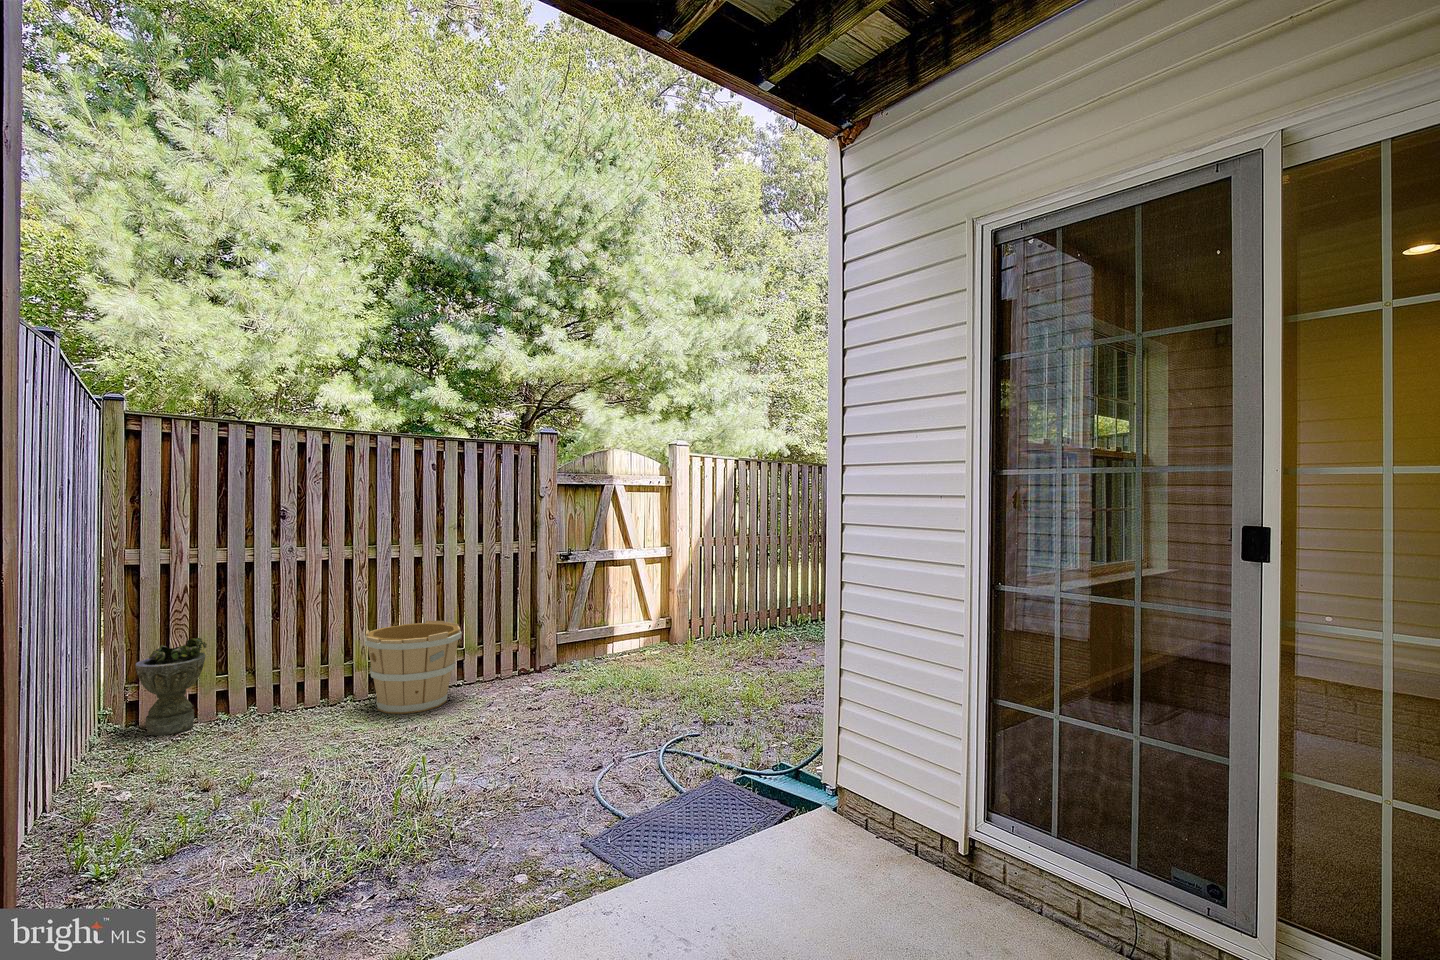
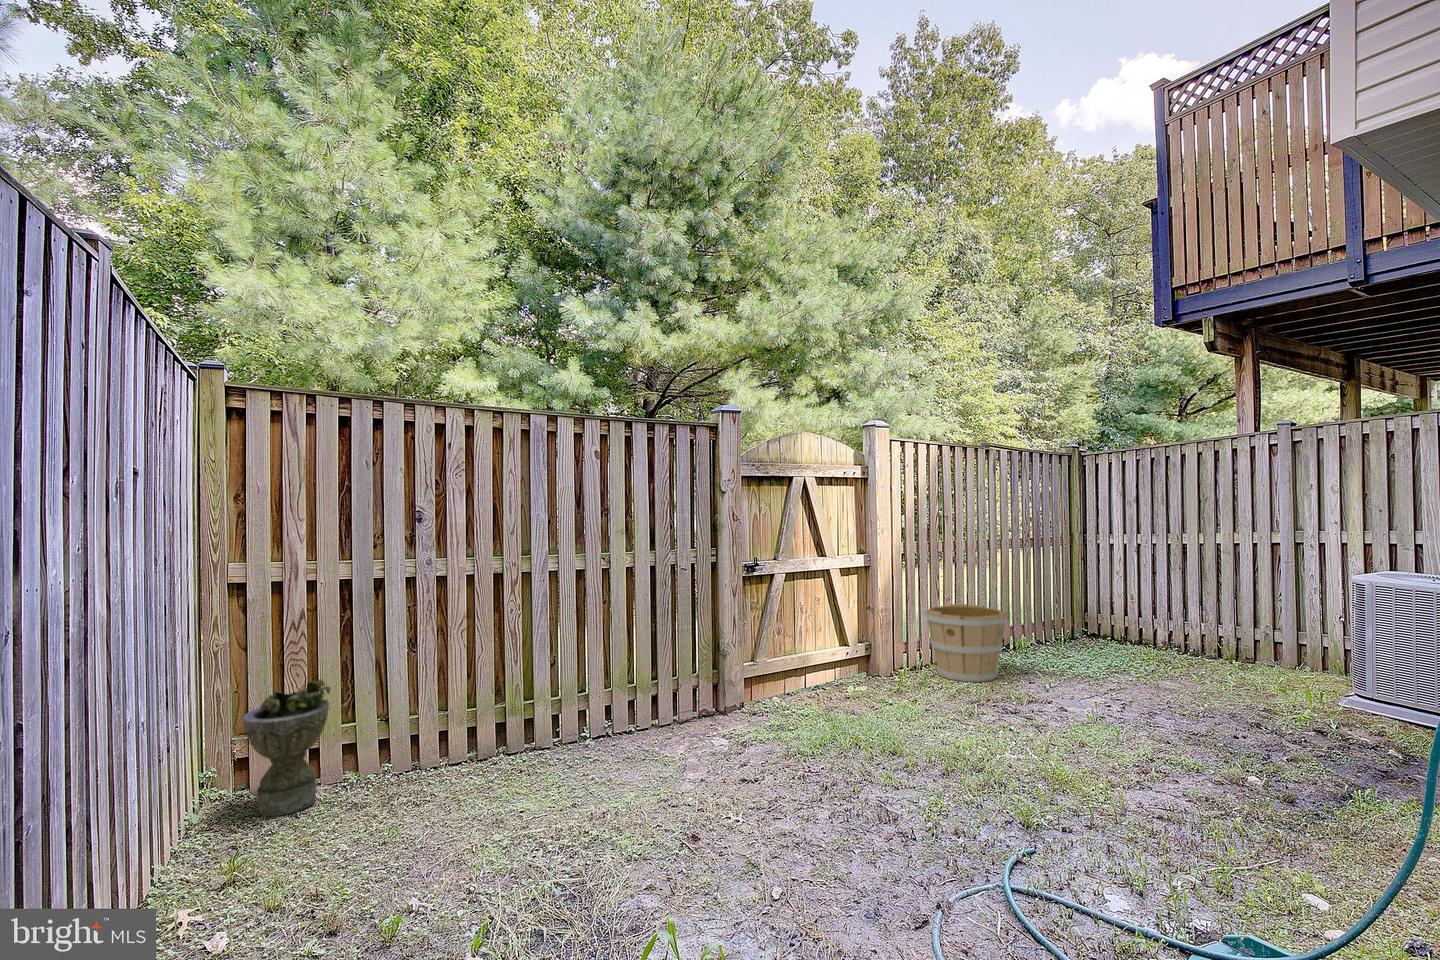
wooden bucket: present [365,621,462,714] -> present [924,604,1007,682]

